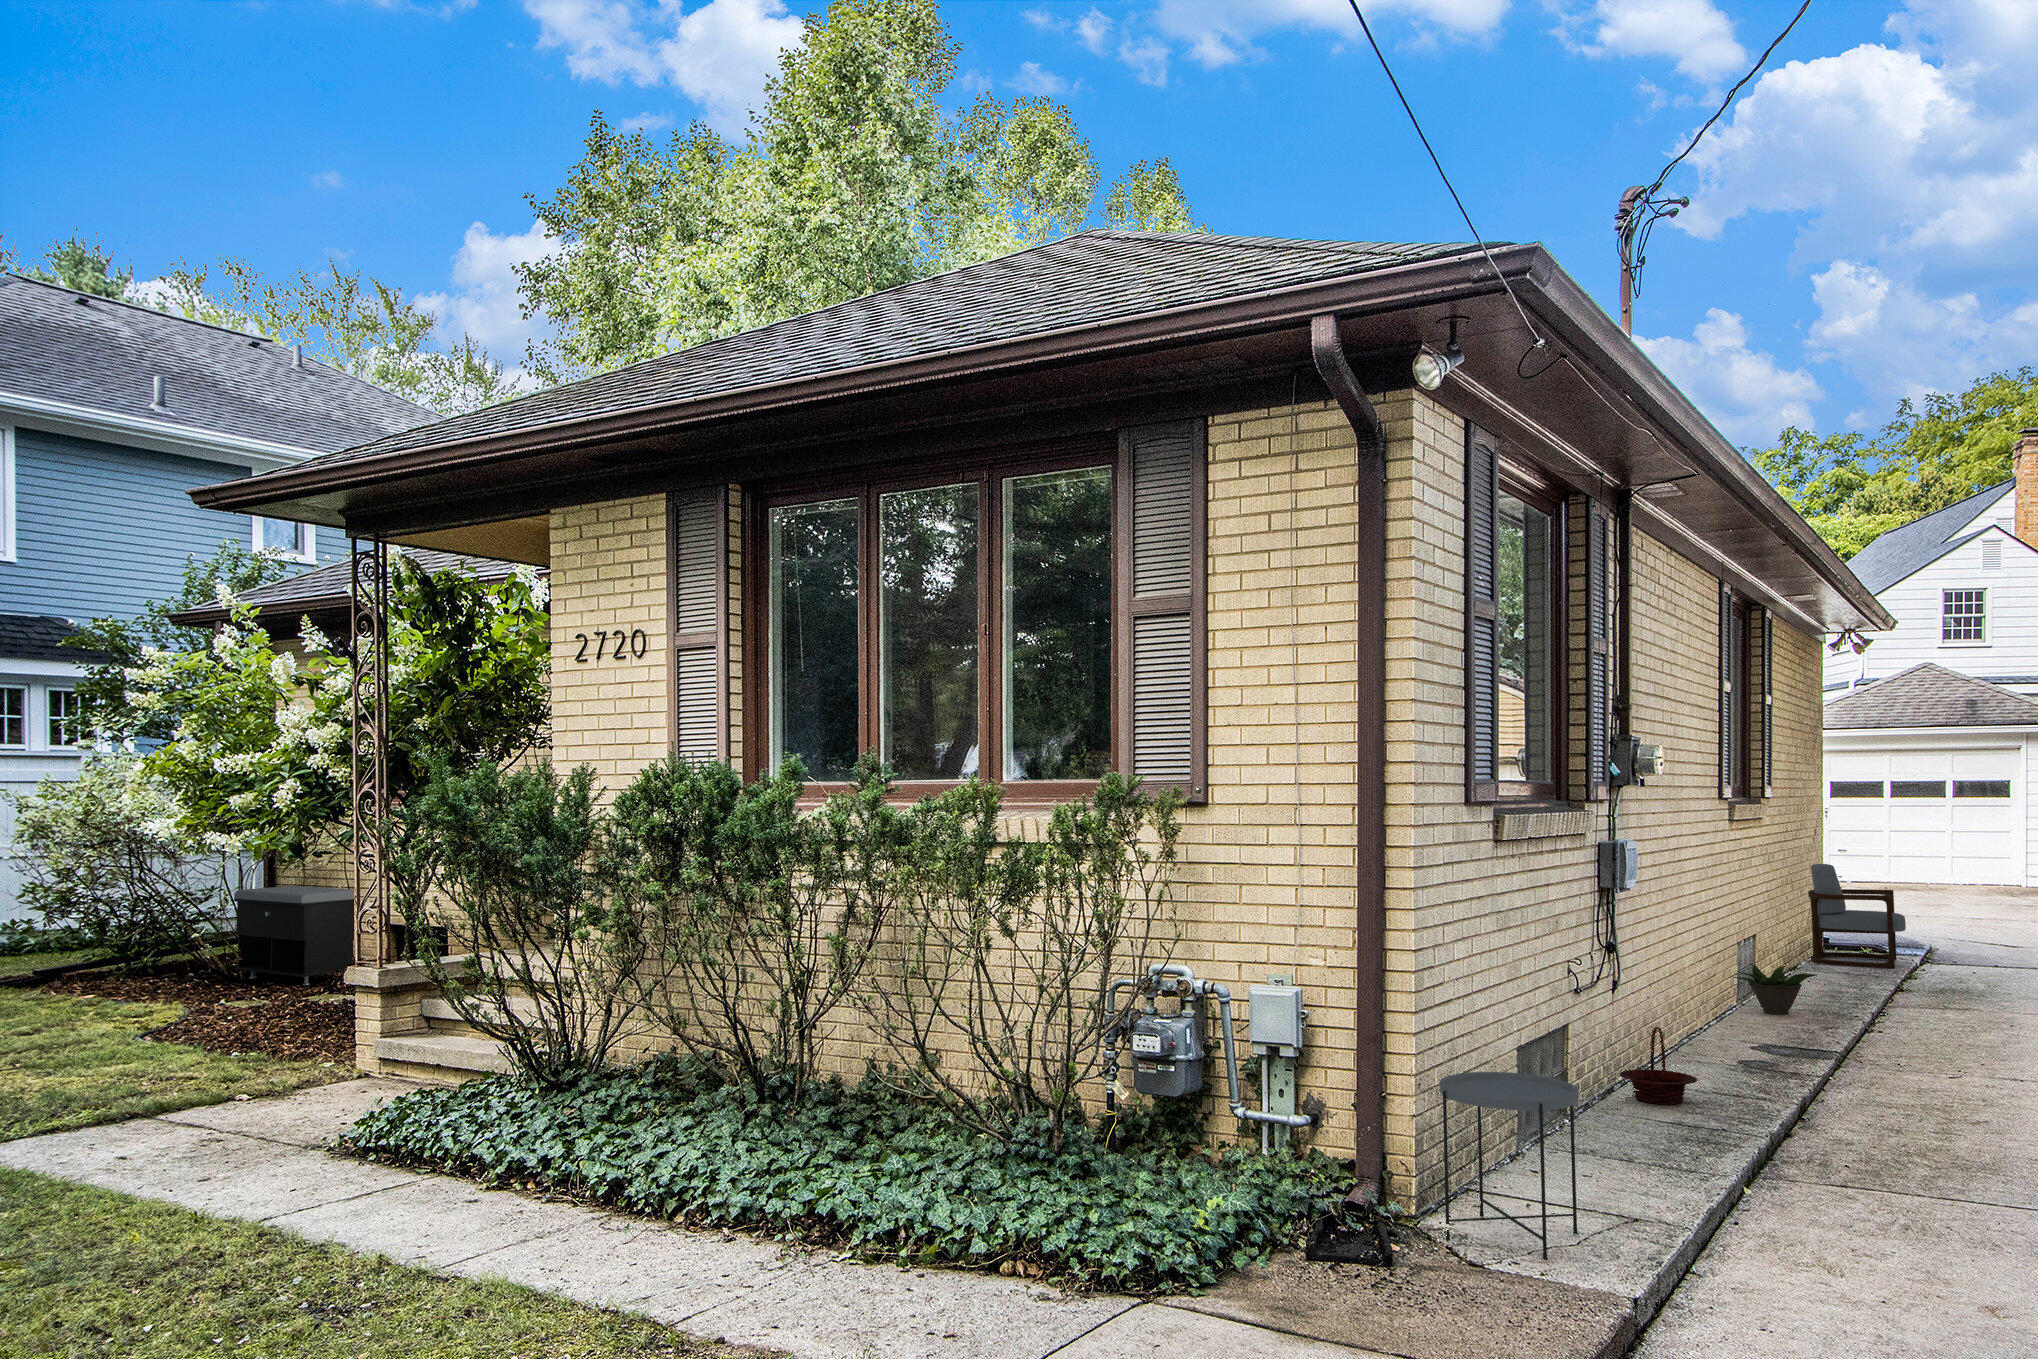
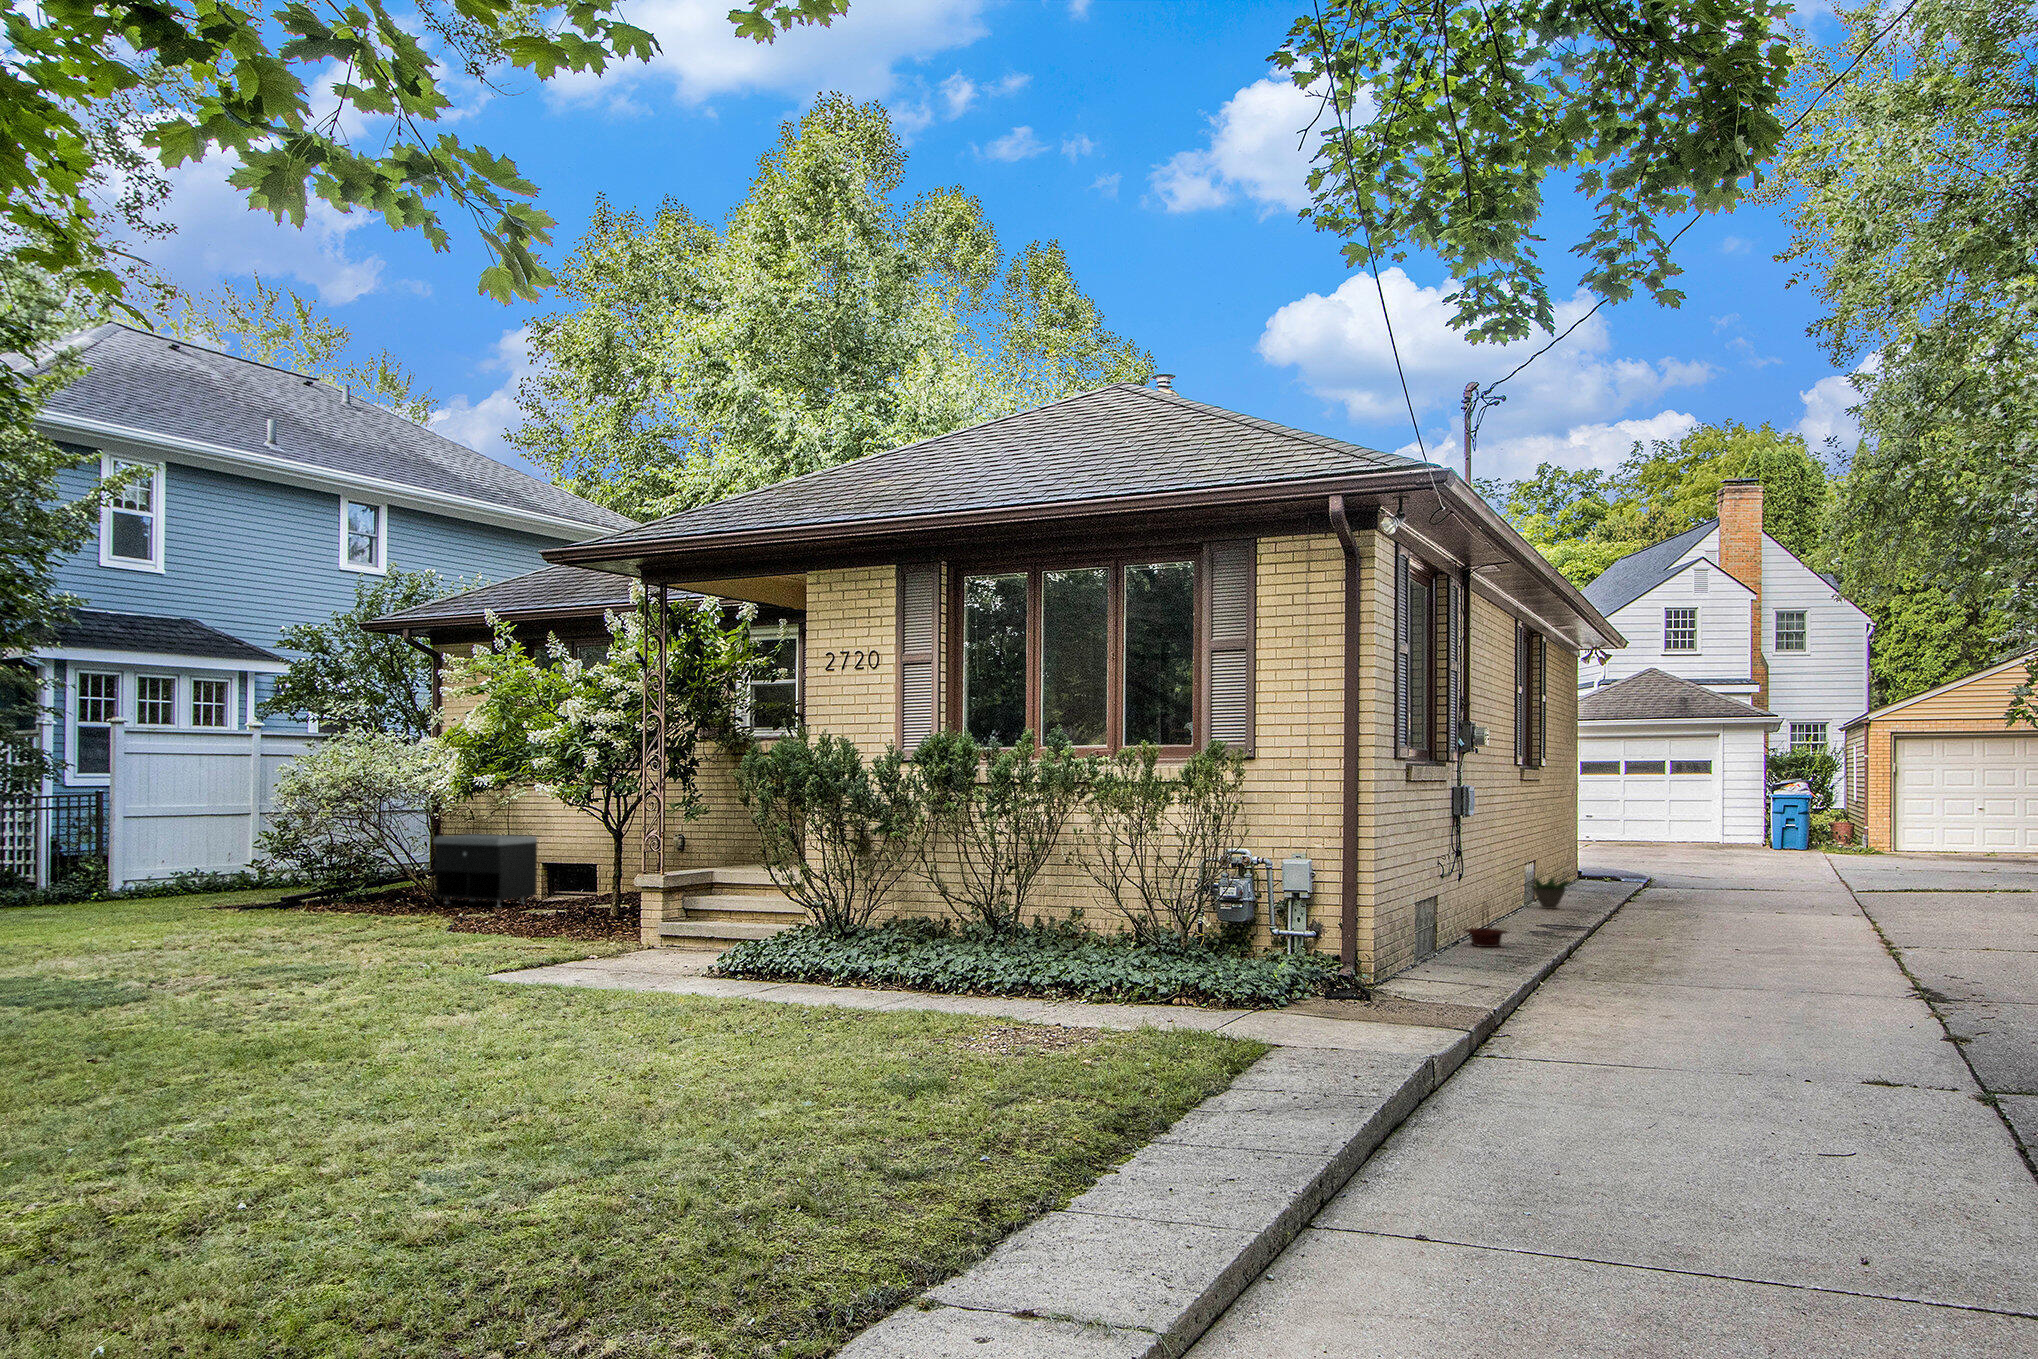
armchair: present [1808,864,1906,969] -> none [1569,814,1633,886]
side table: present [1440,1072,1579,1259] -> none [1385,907,1460,999]

